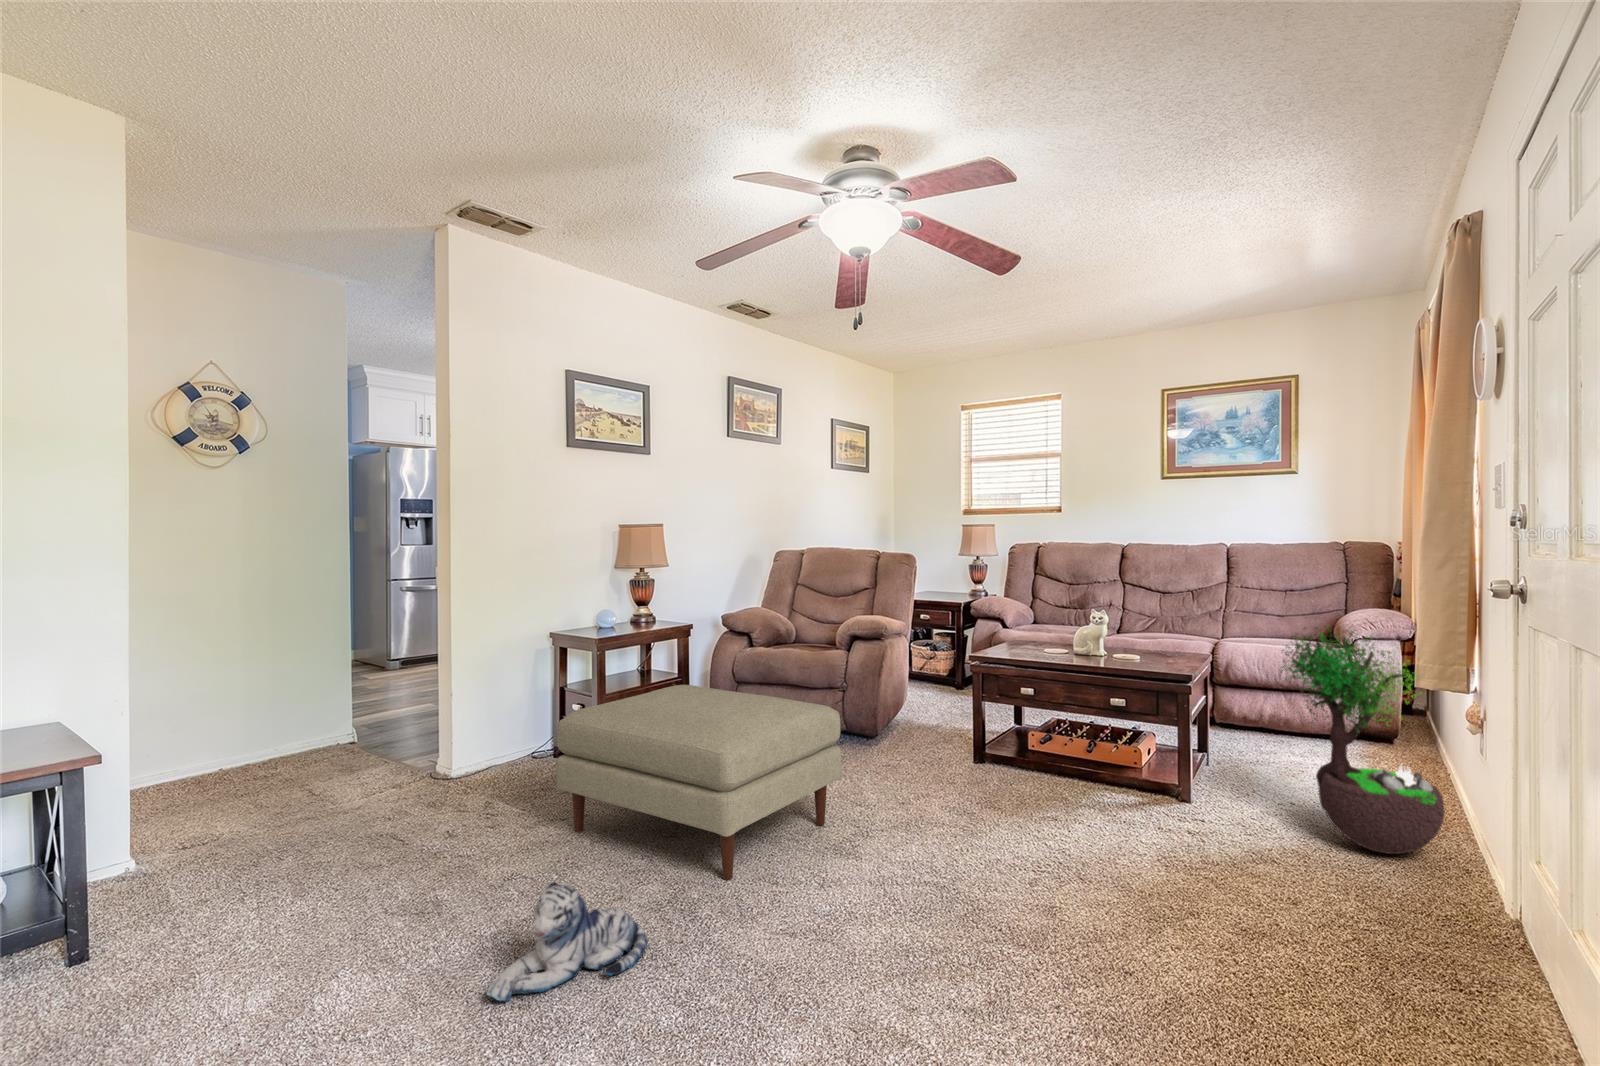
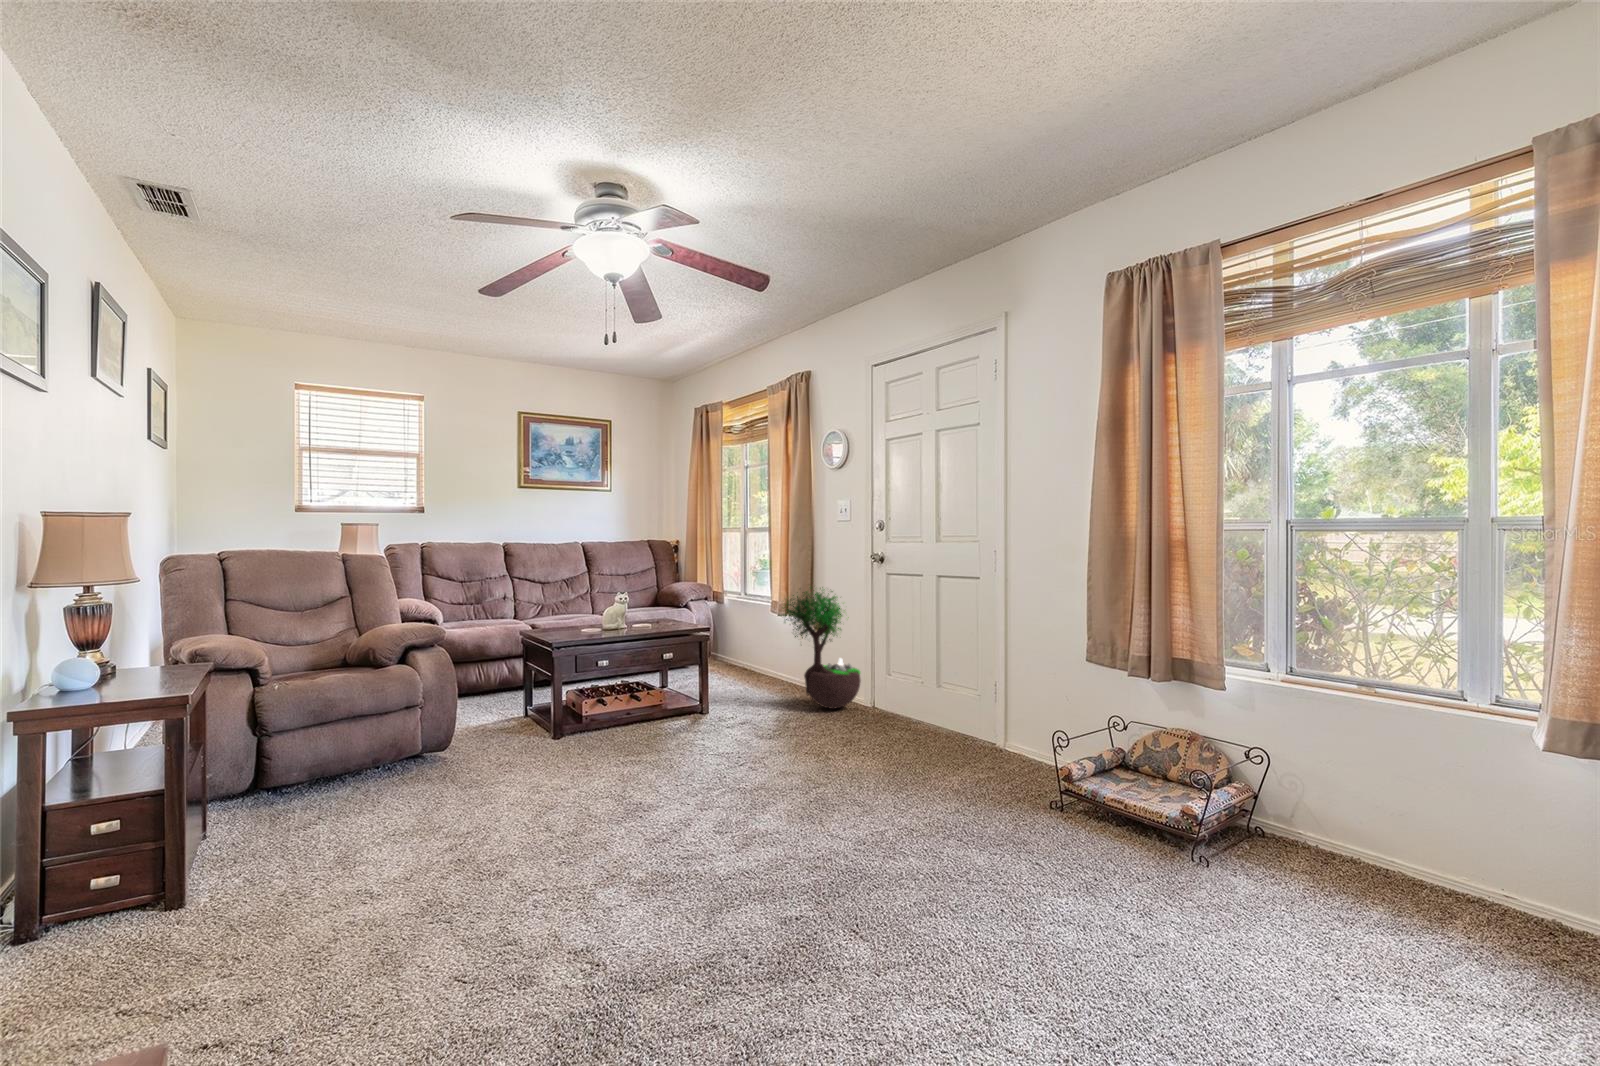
ottoman: present [556,685,842,880] -> none [386,694,696,933]
plush toy: present [486,882,647,1001] -> none [729,870,817,1001]

